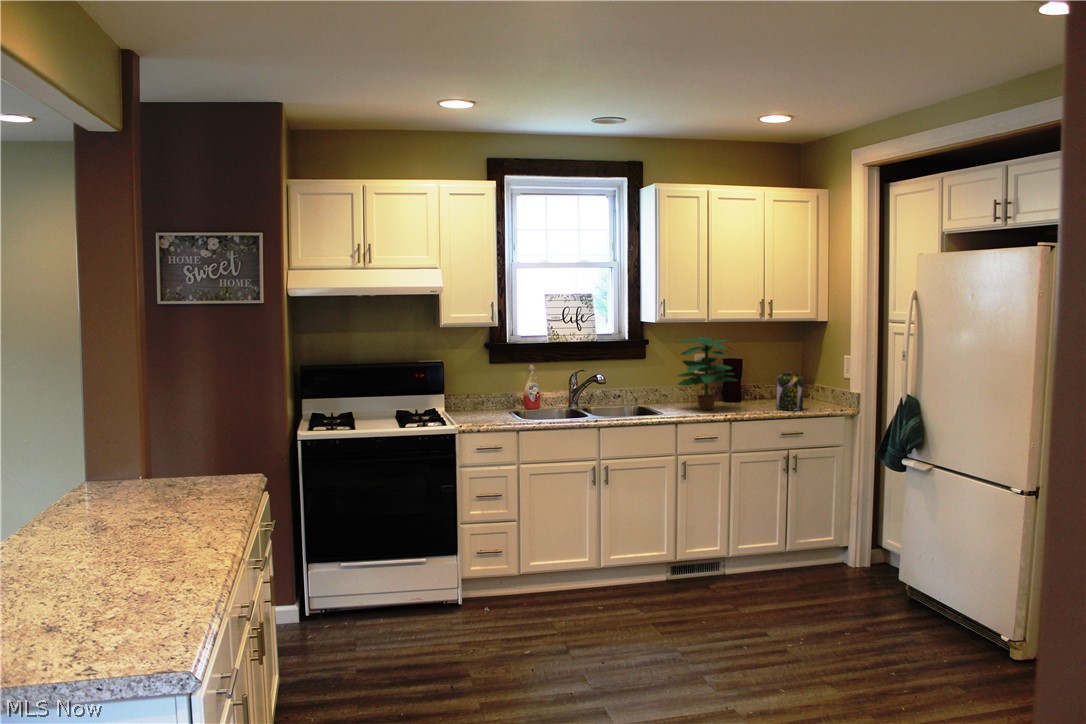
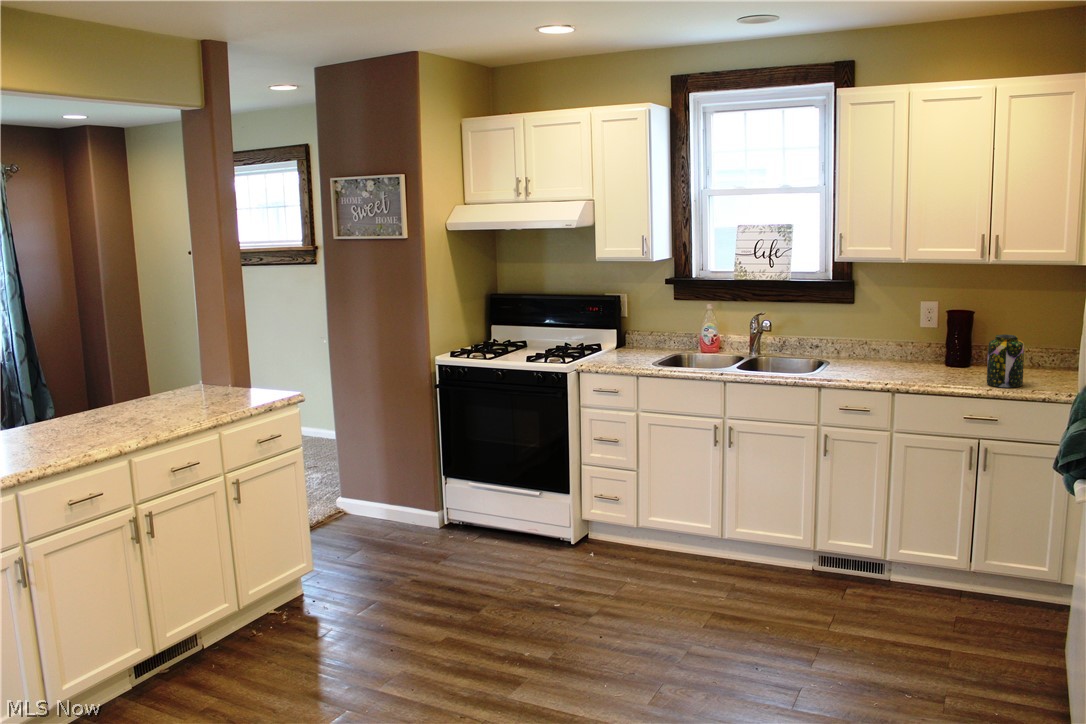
potted plant: present [678,337,737,410] -> none [859,281,949,376]

